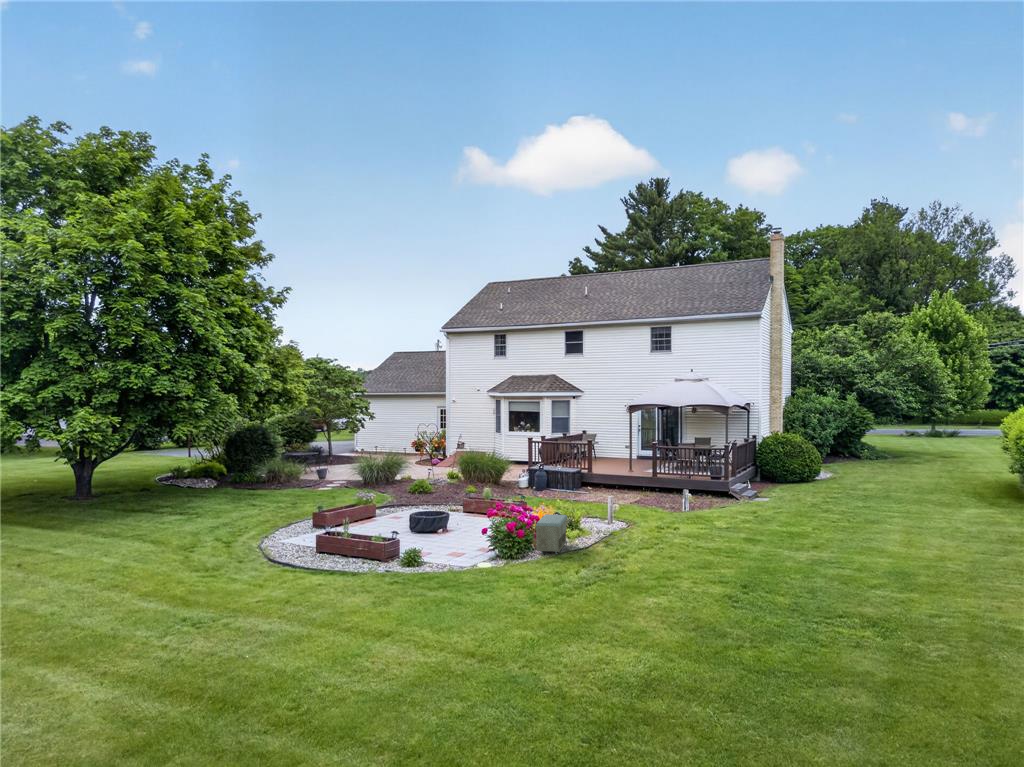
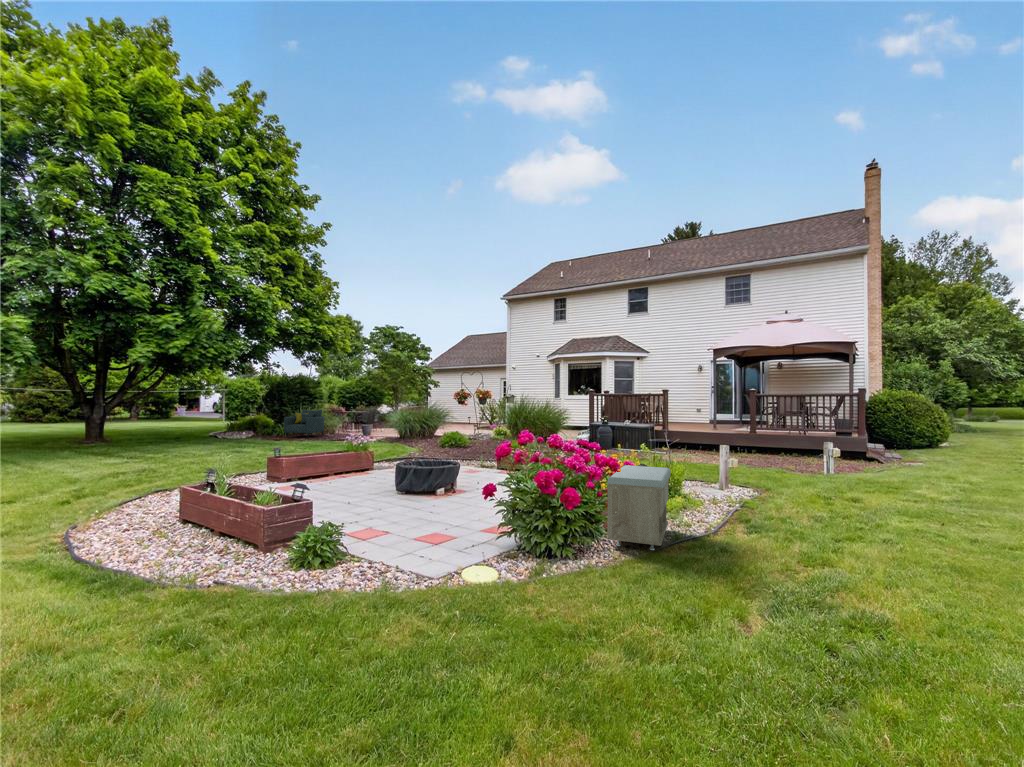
armchair: none [253,459,288,487] -> present [284,409,325,437]

